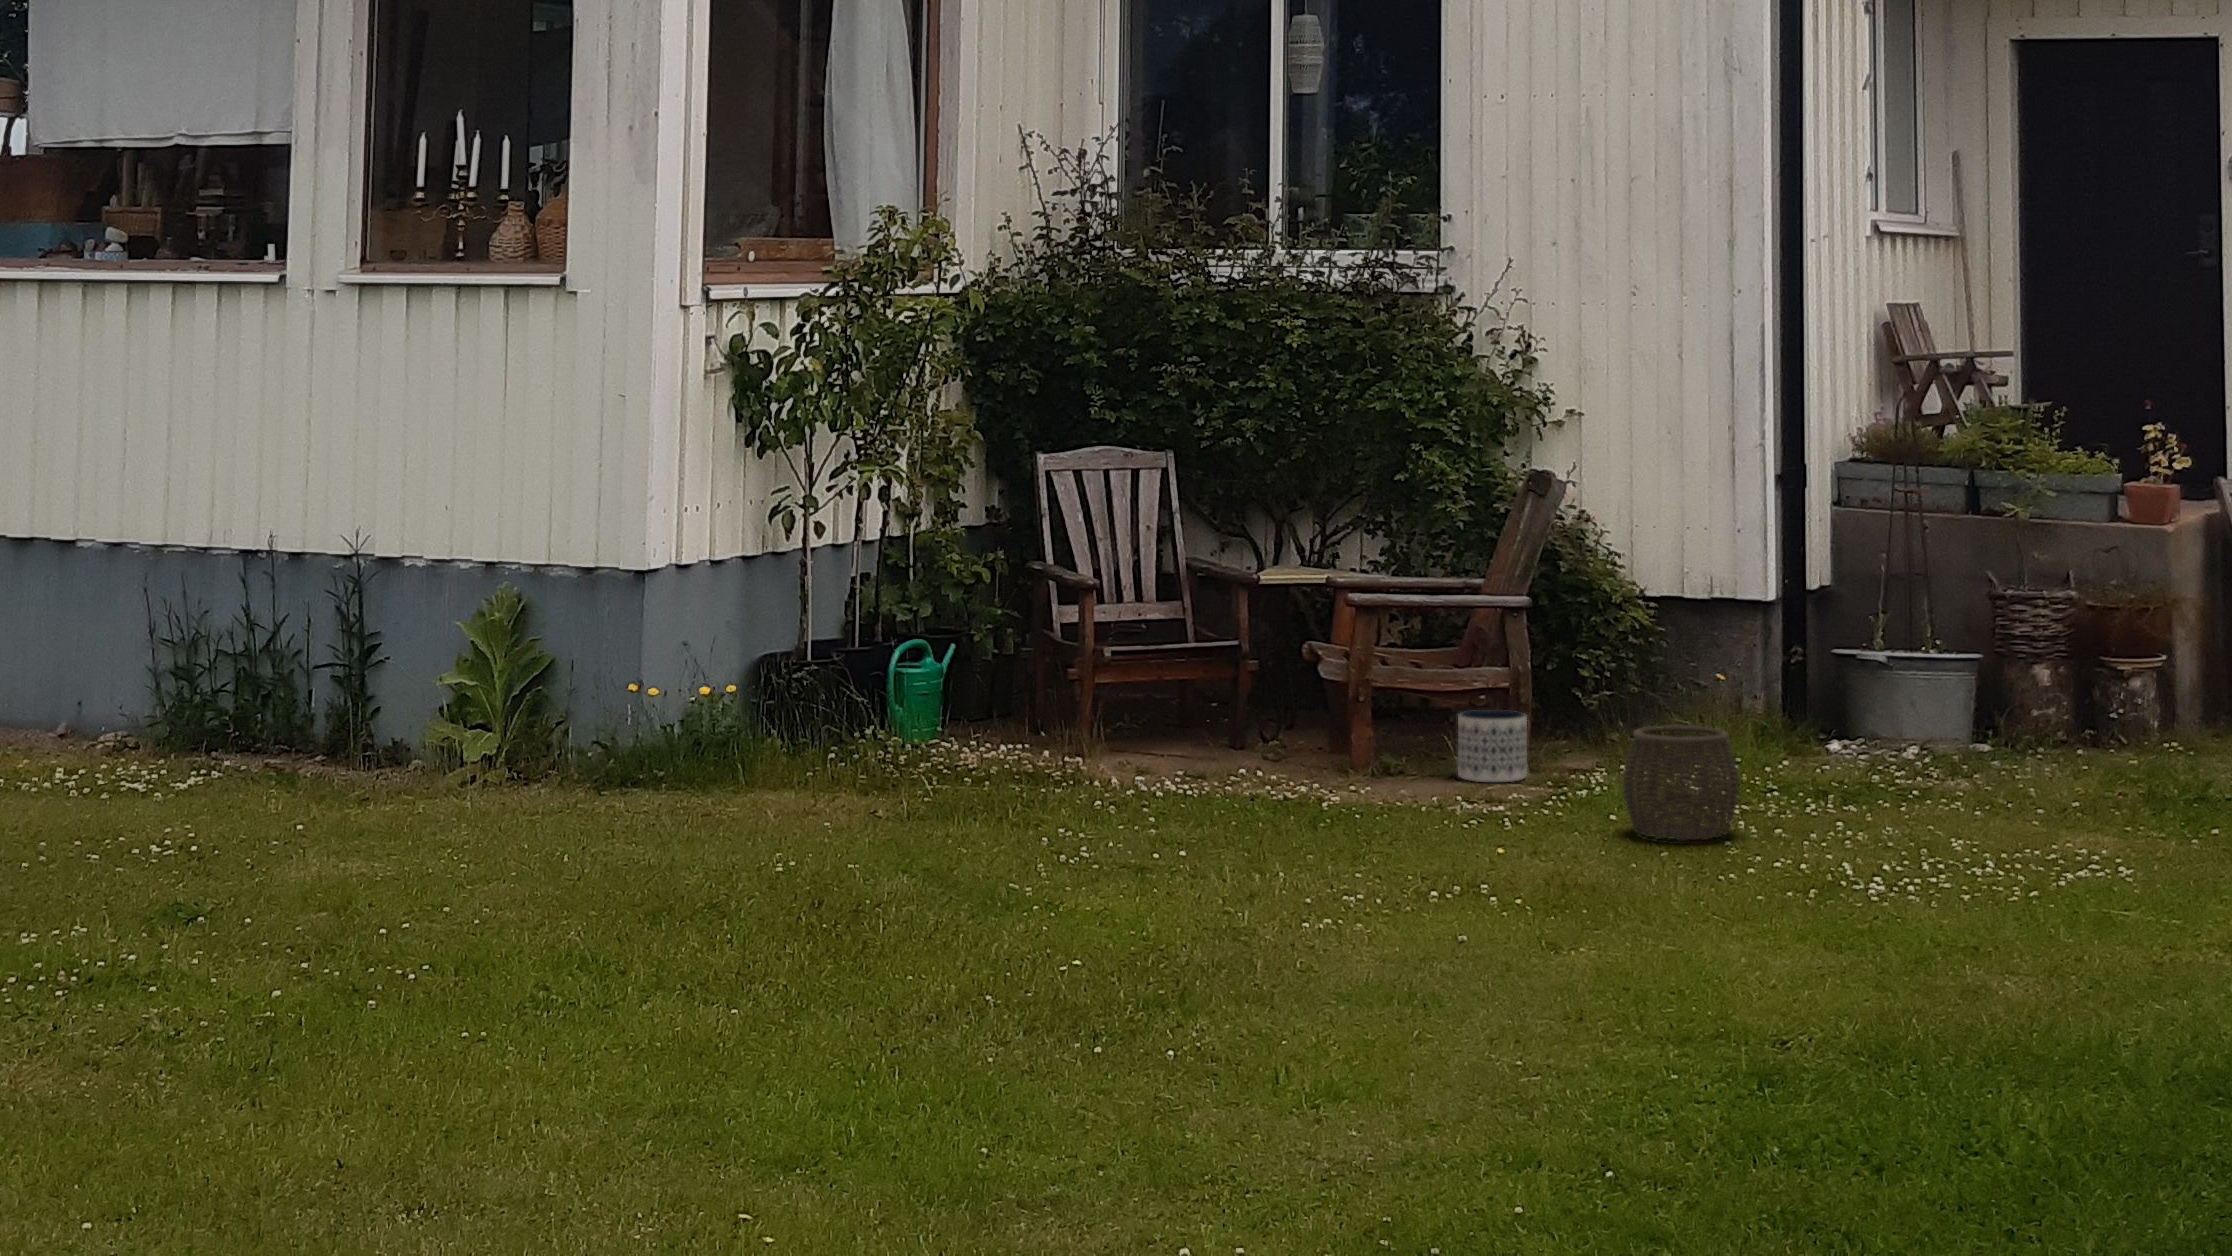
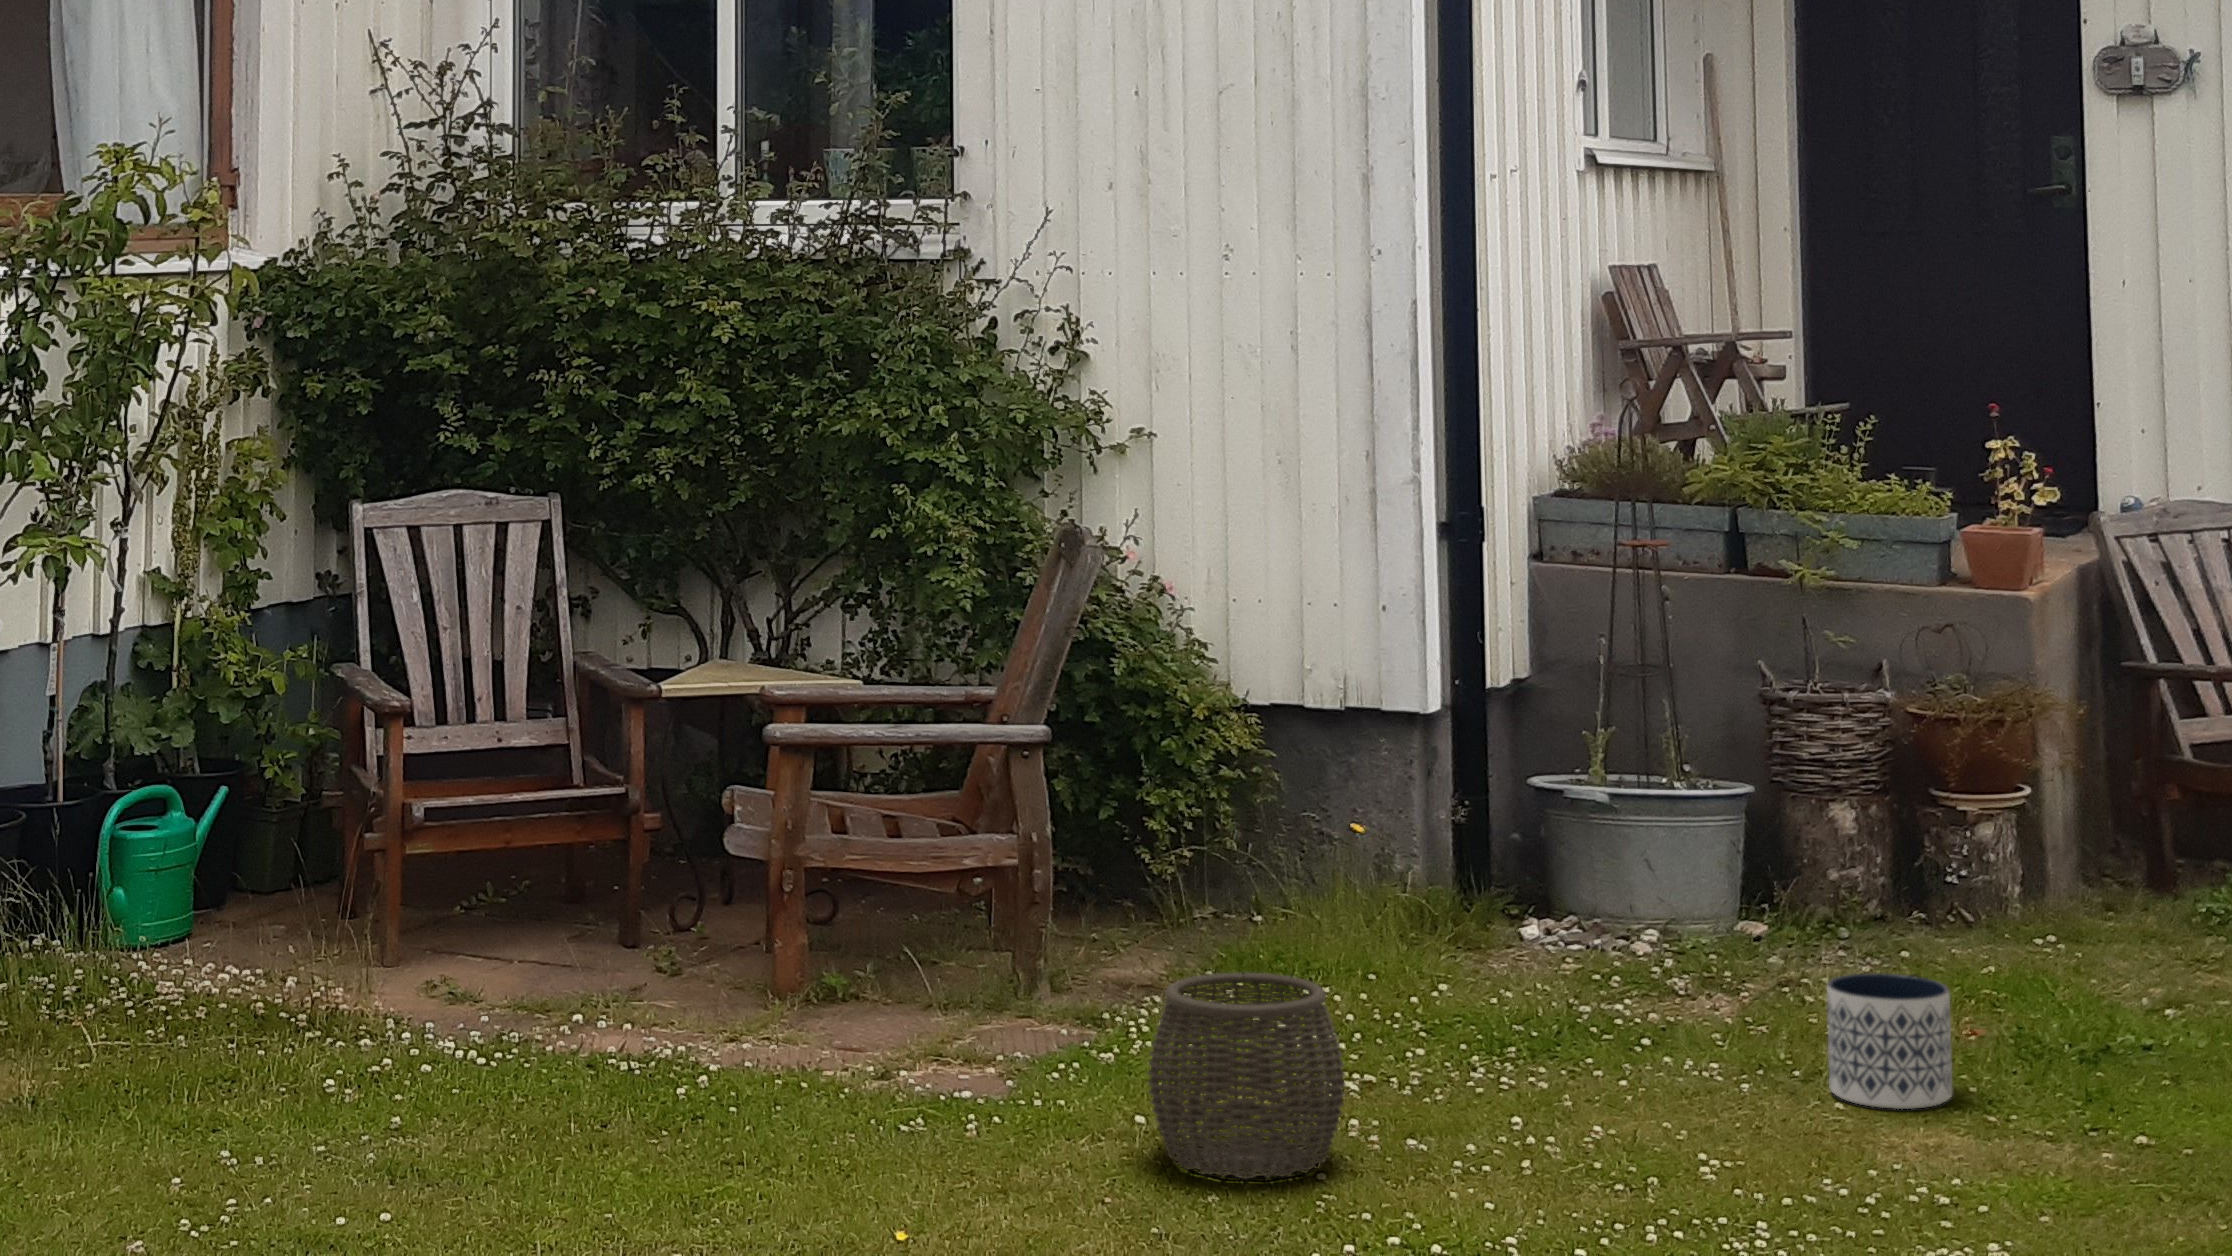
planter: present [1458,710,1527,782] -> present [1827,974,1952,1109]

